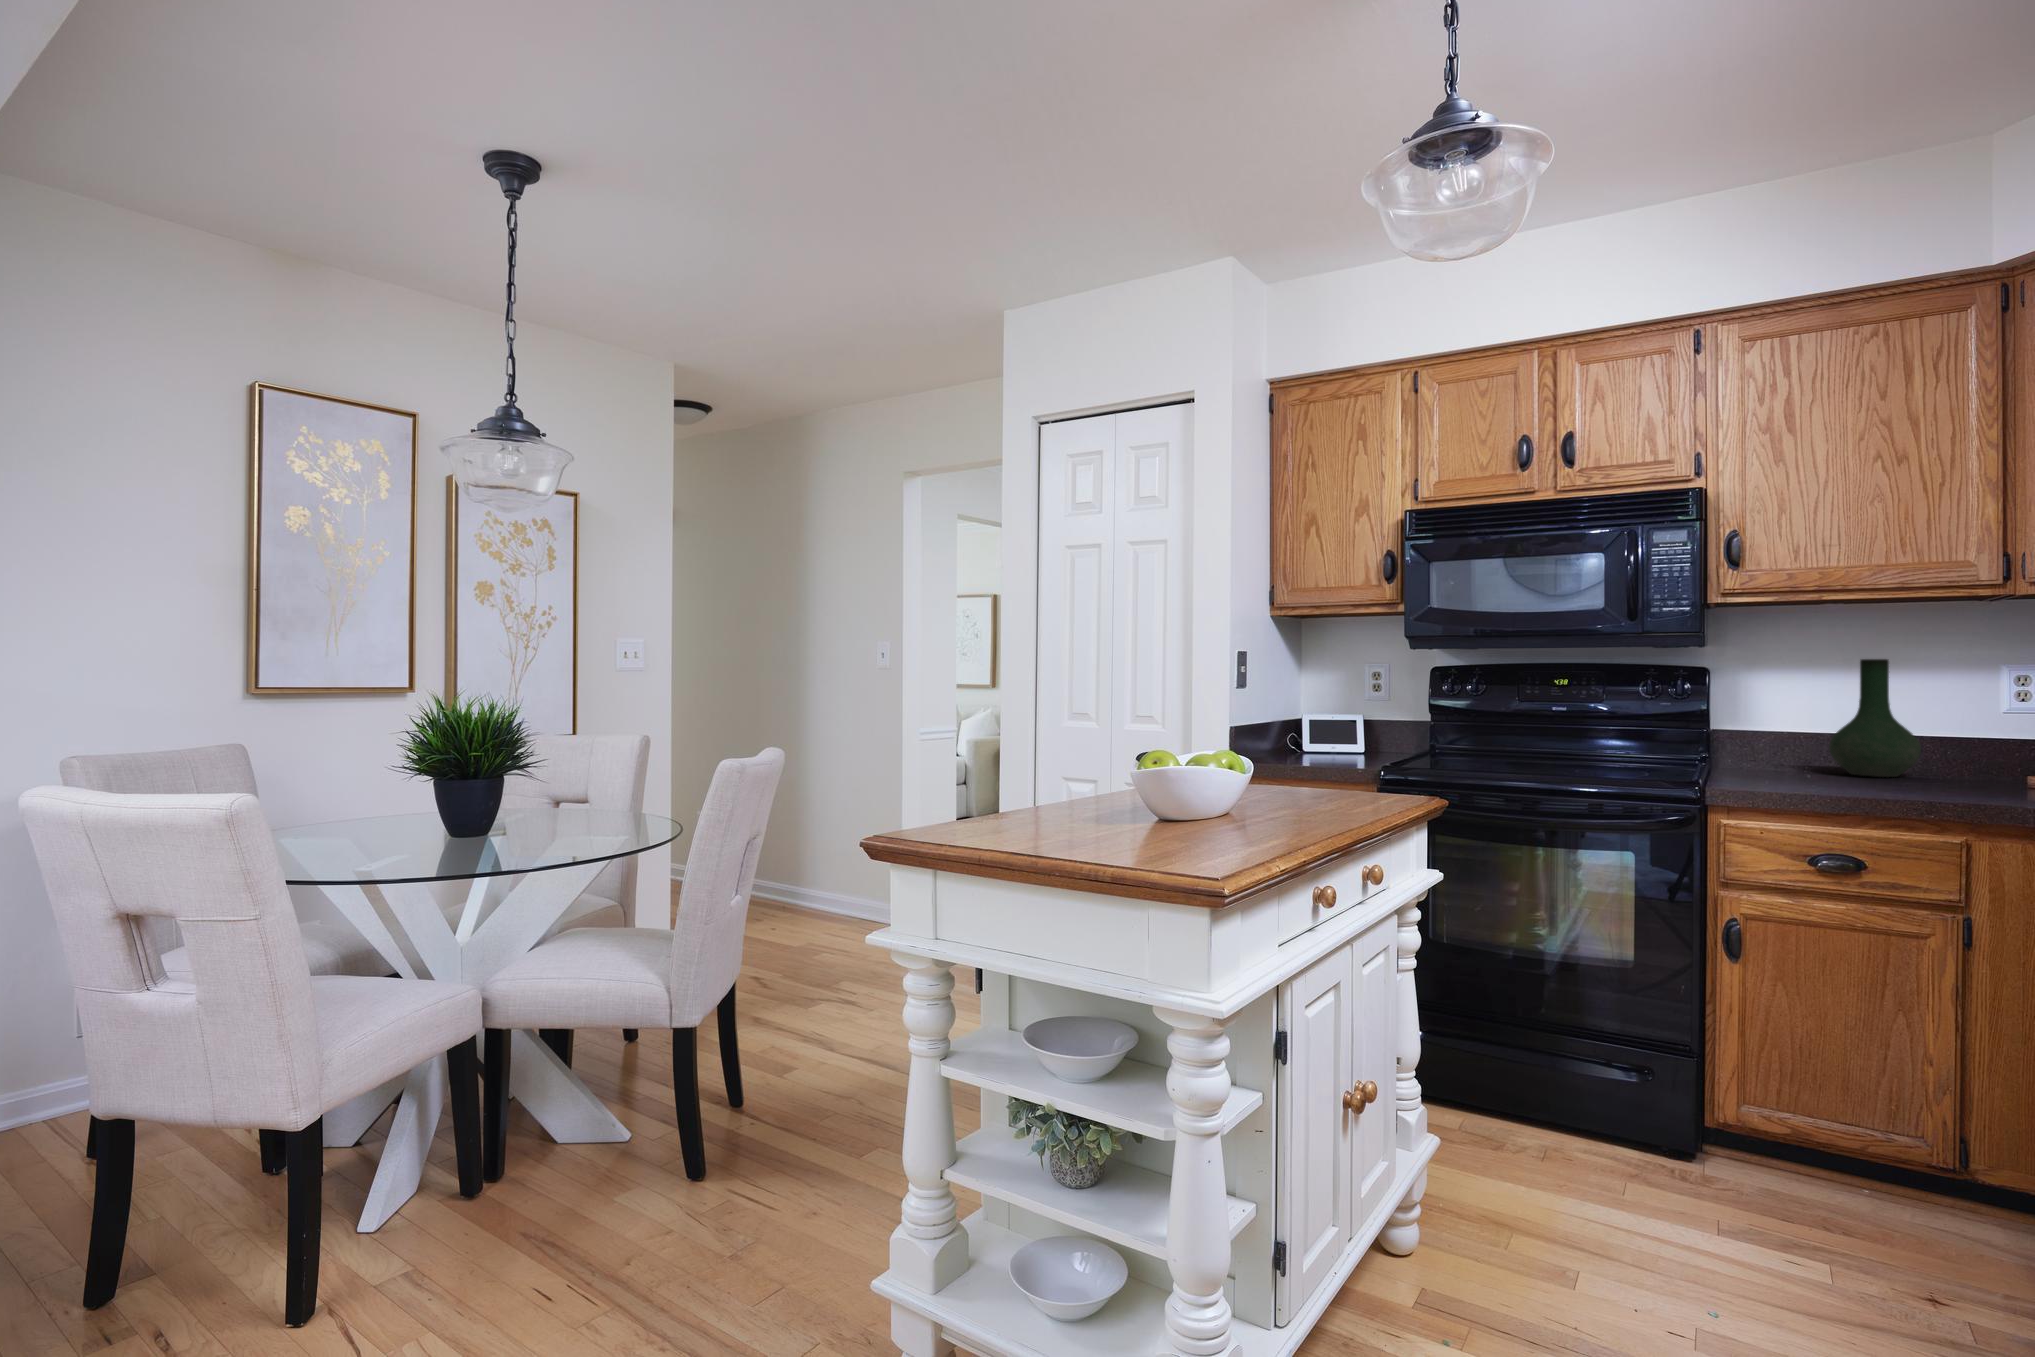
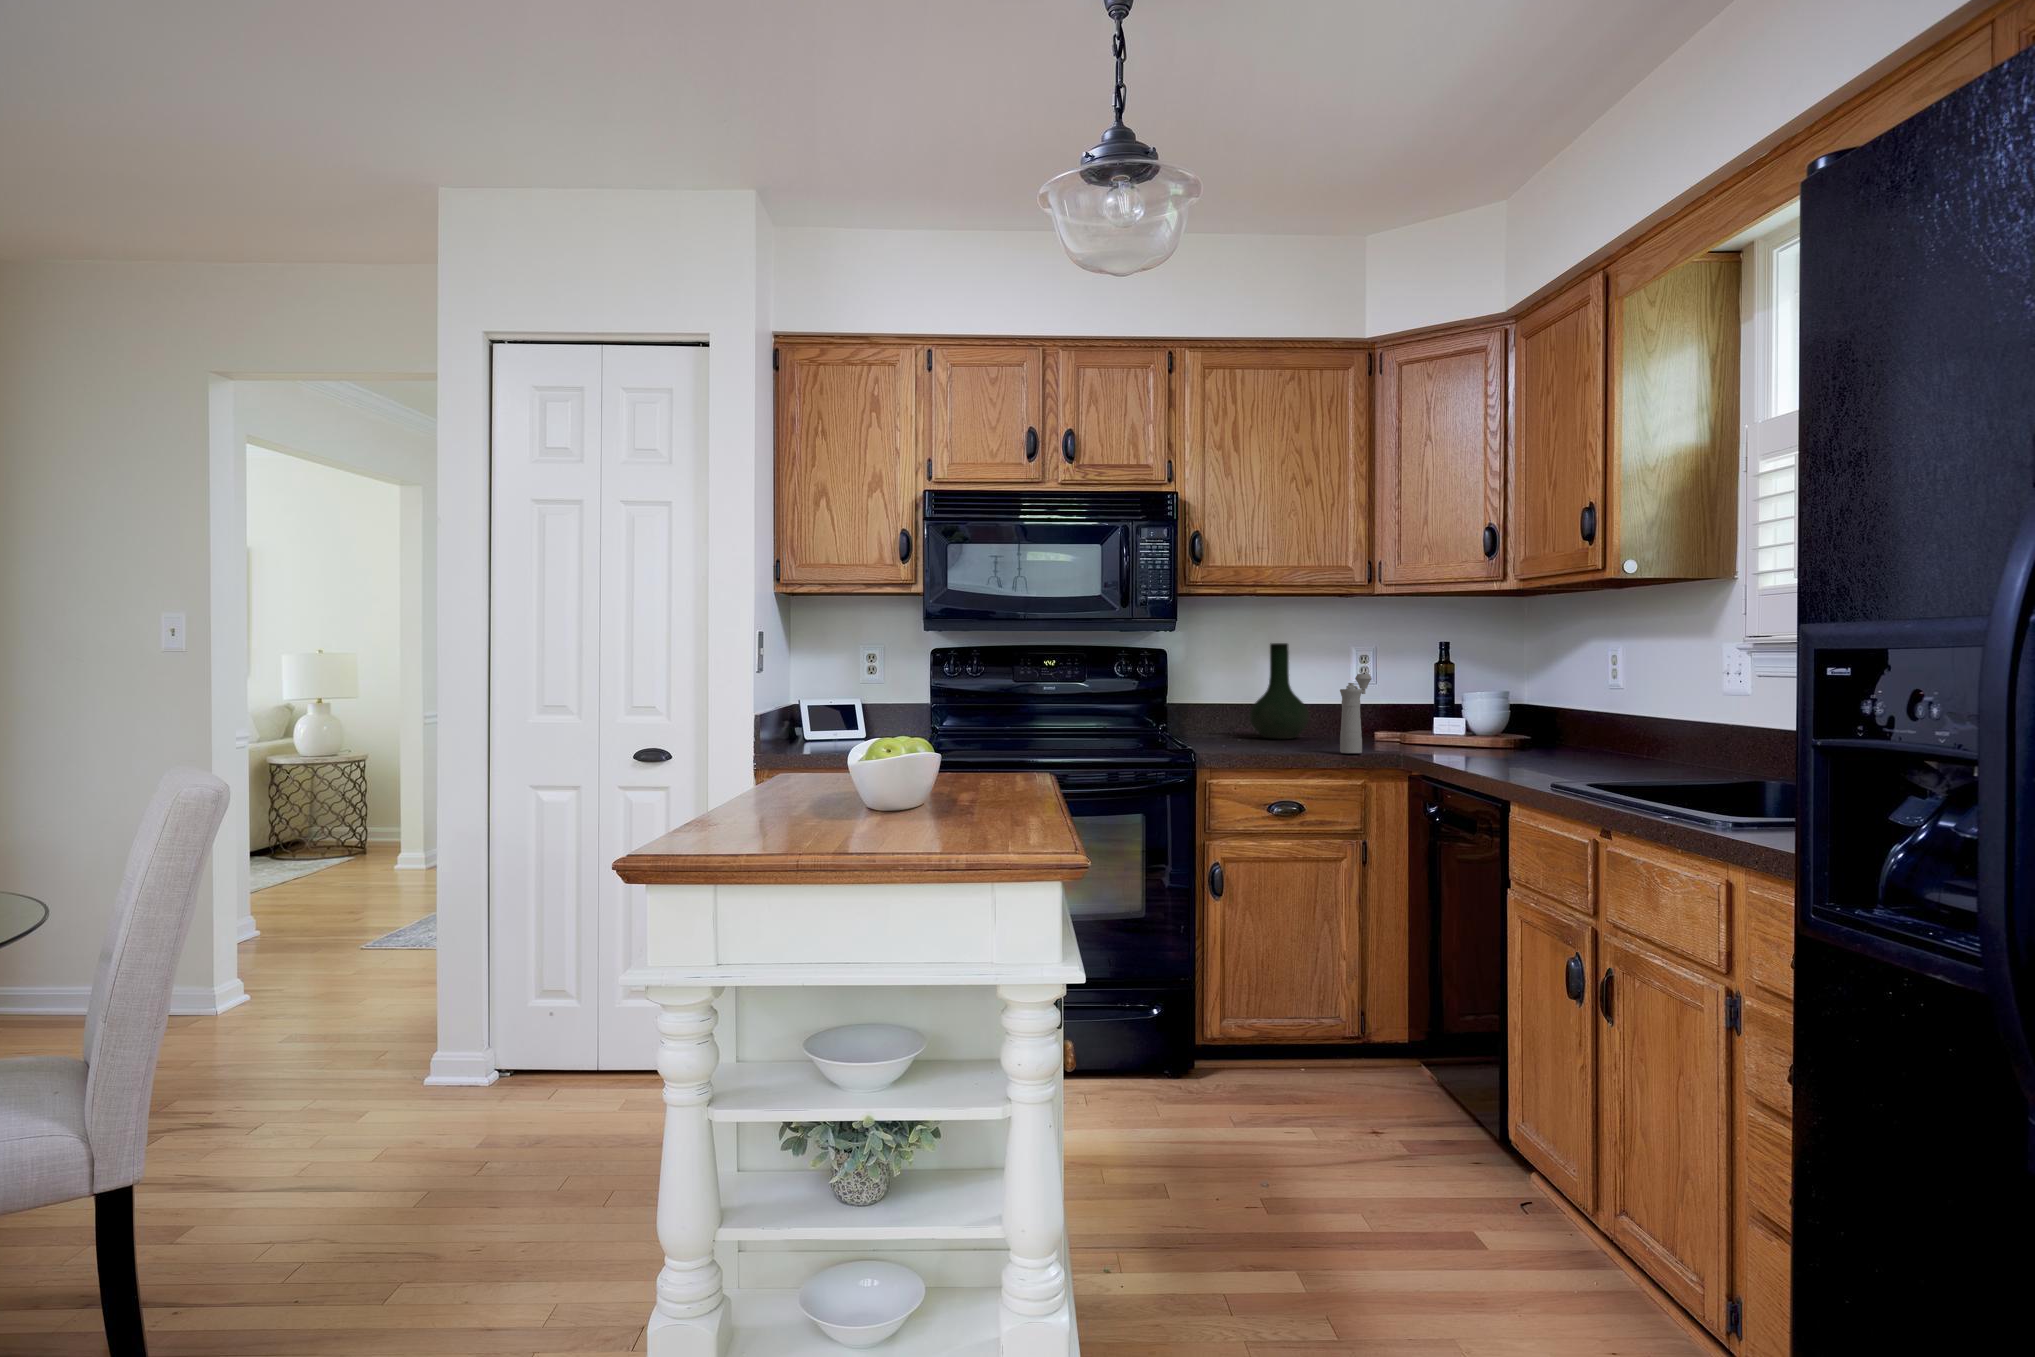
pepper mill: none [1925,700,1991,802] -> present [1340,674,1372,753]

